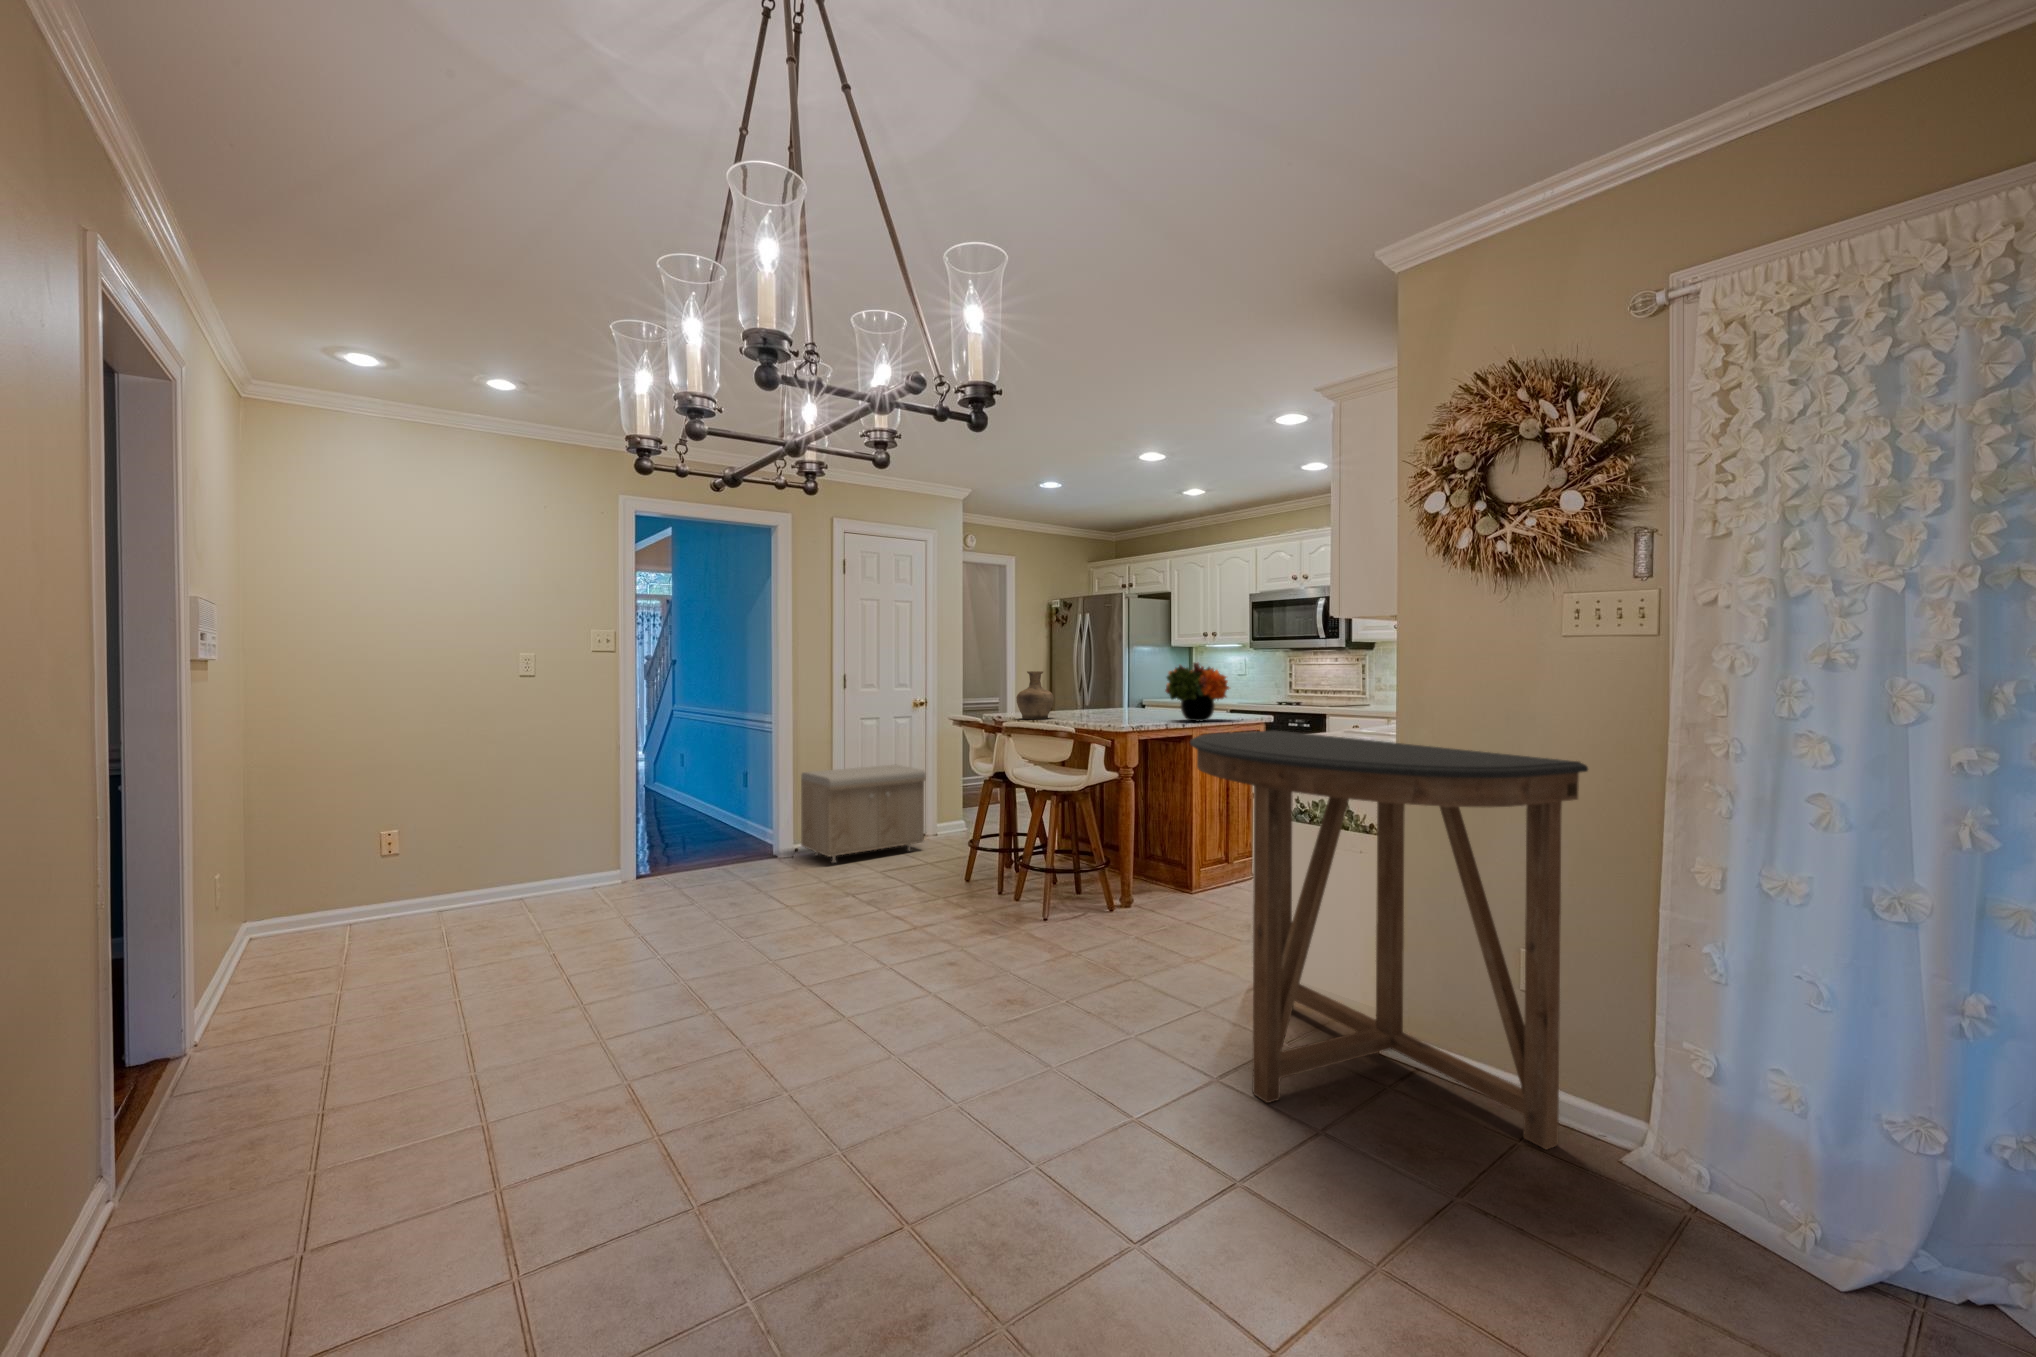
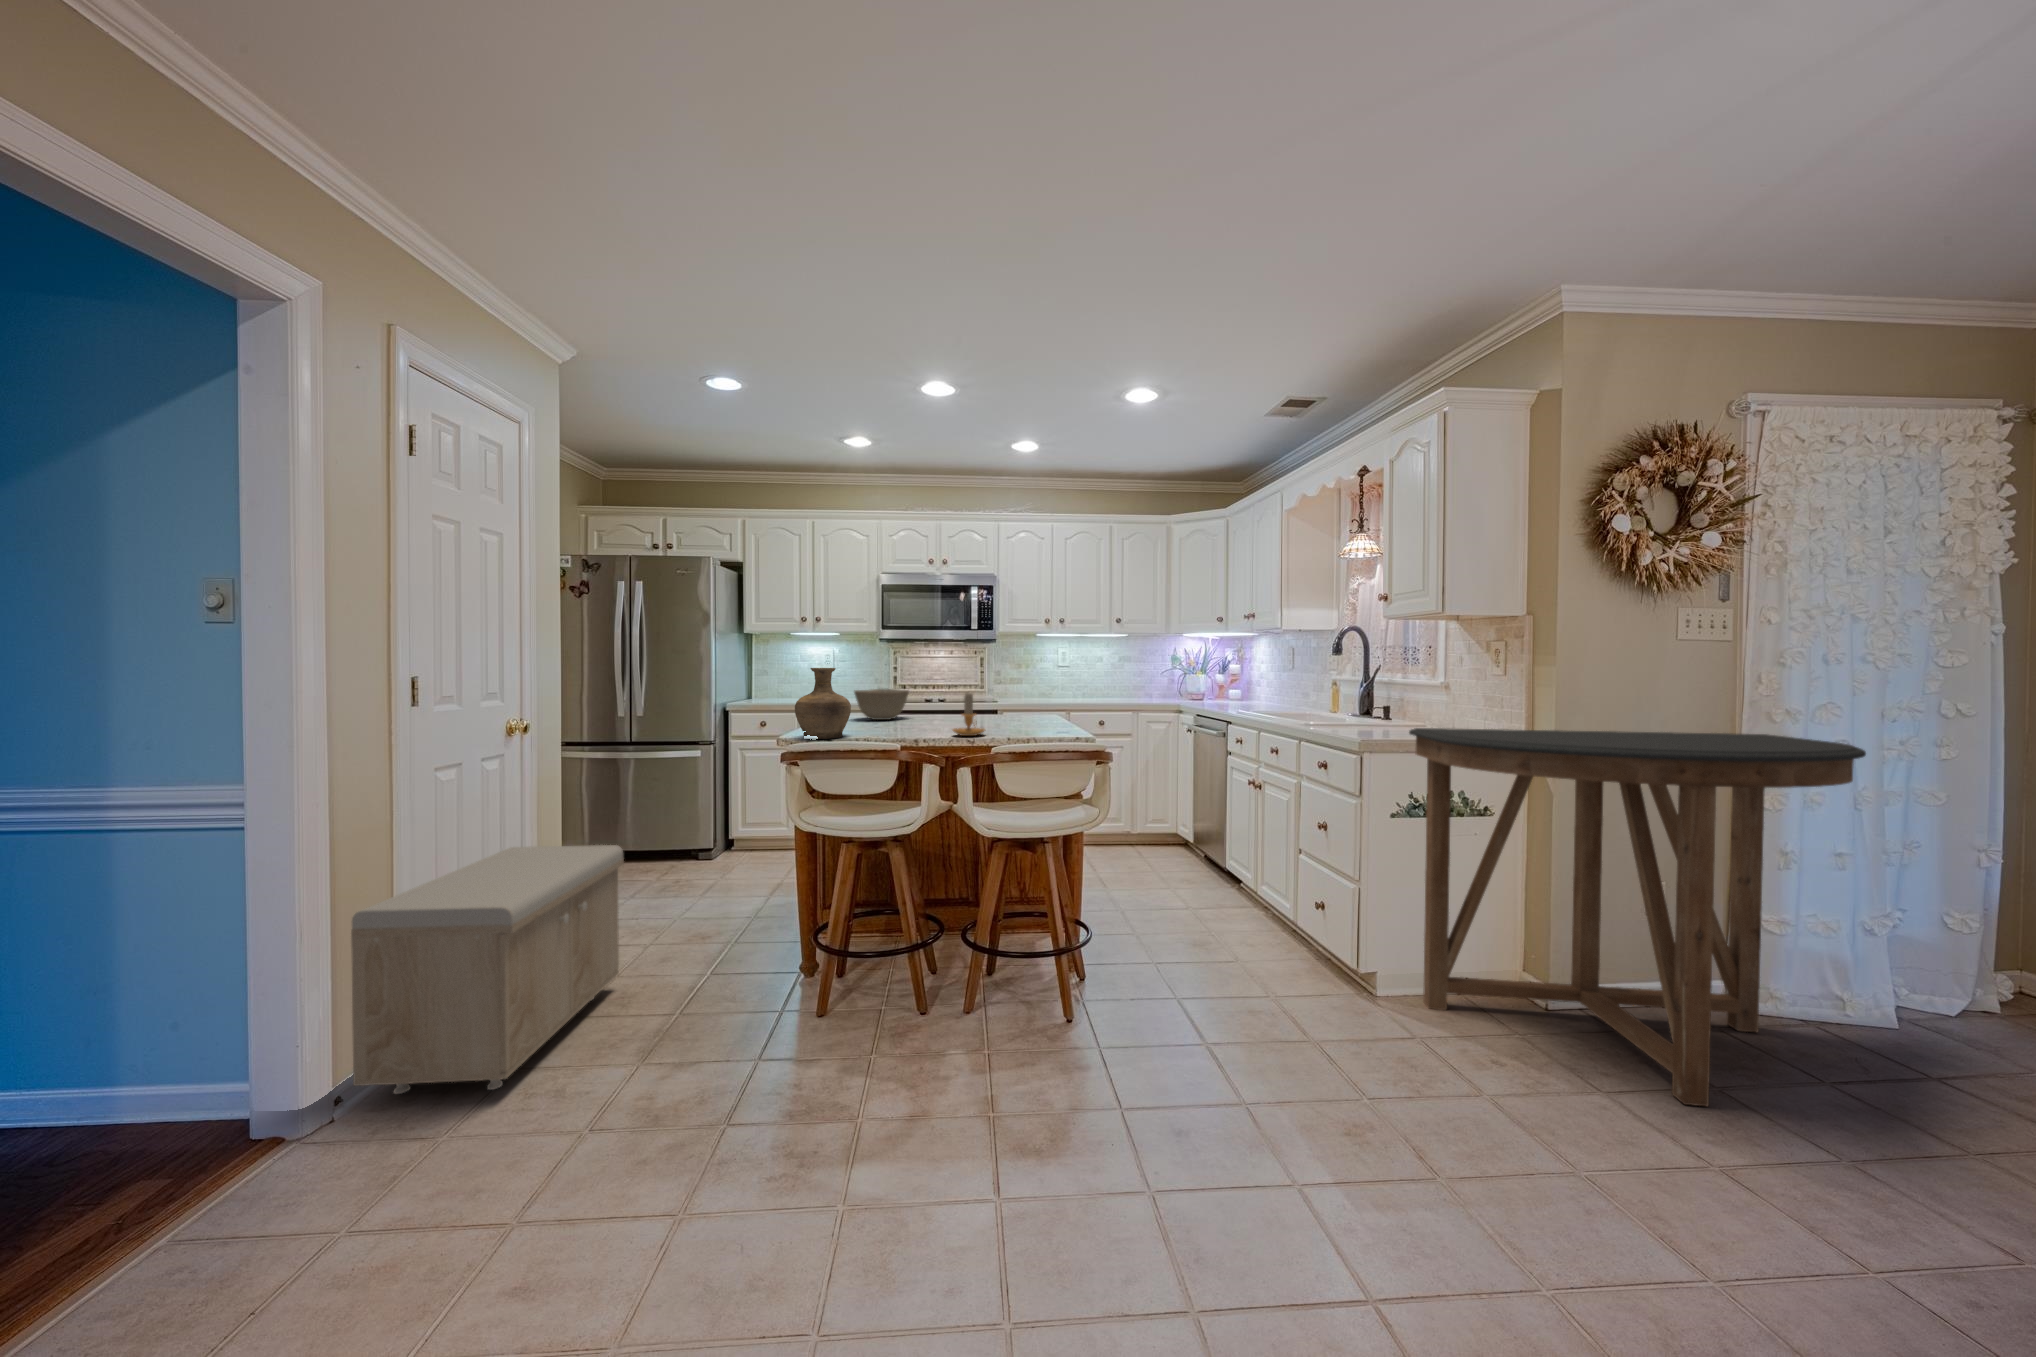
flower arrangement: present [1165,663,1229,721] -> none [1006,656,1081,724]
candle: none [1083,689,1113,723] -> present [953,693,985,736]
bowl: none [1117,689,1161,714] -> present [854,689,909,720]

